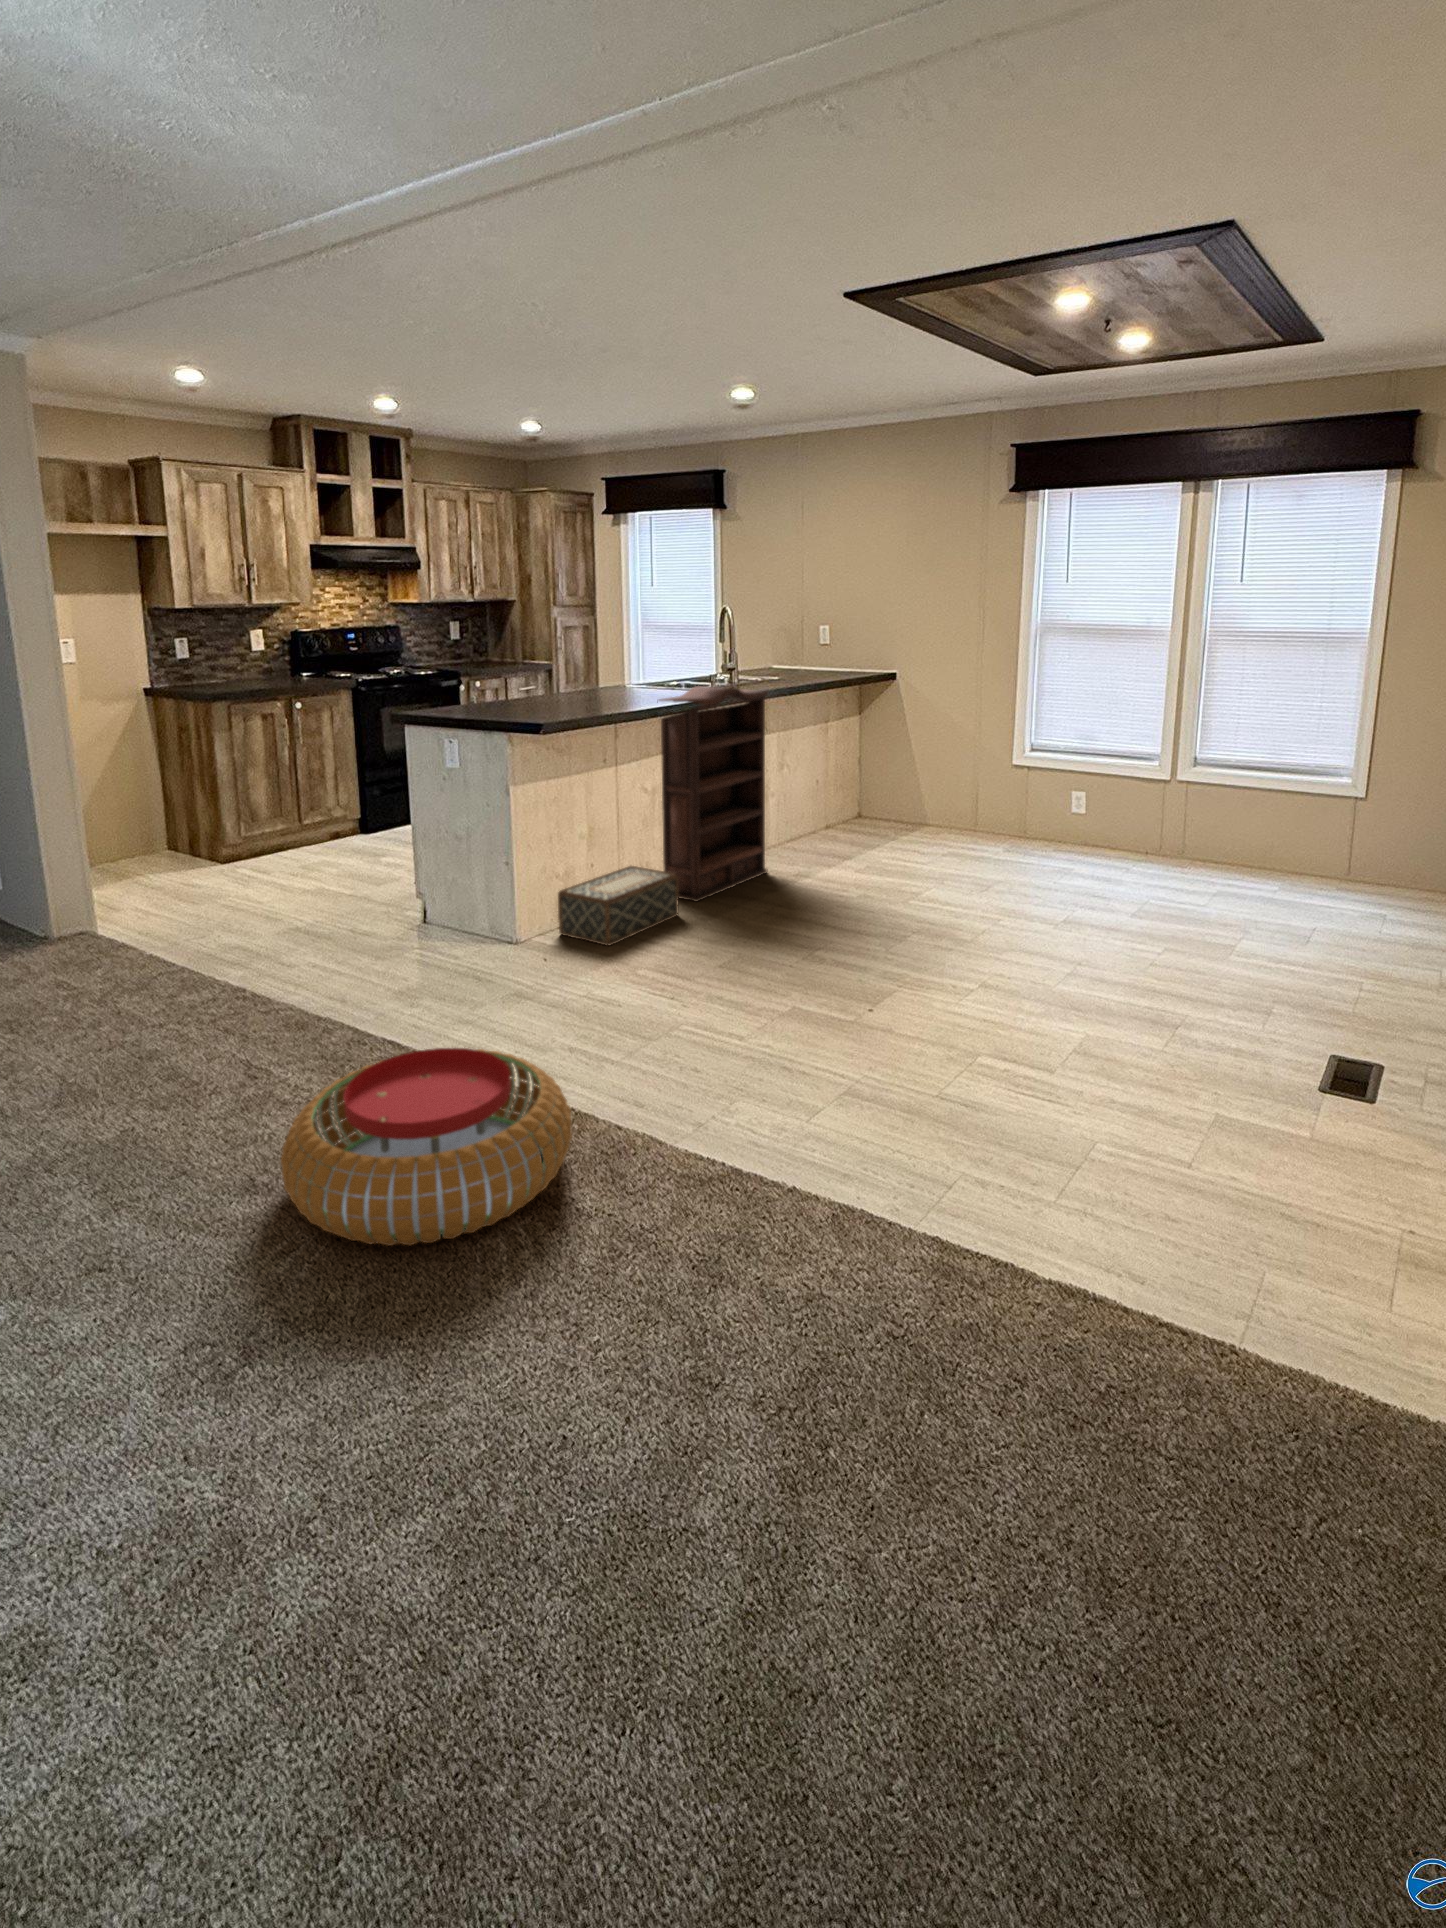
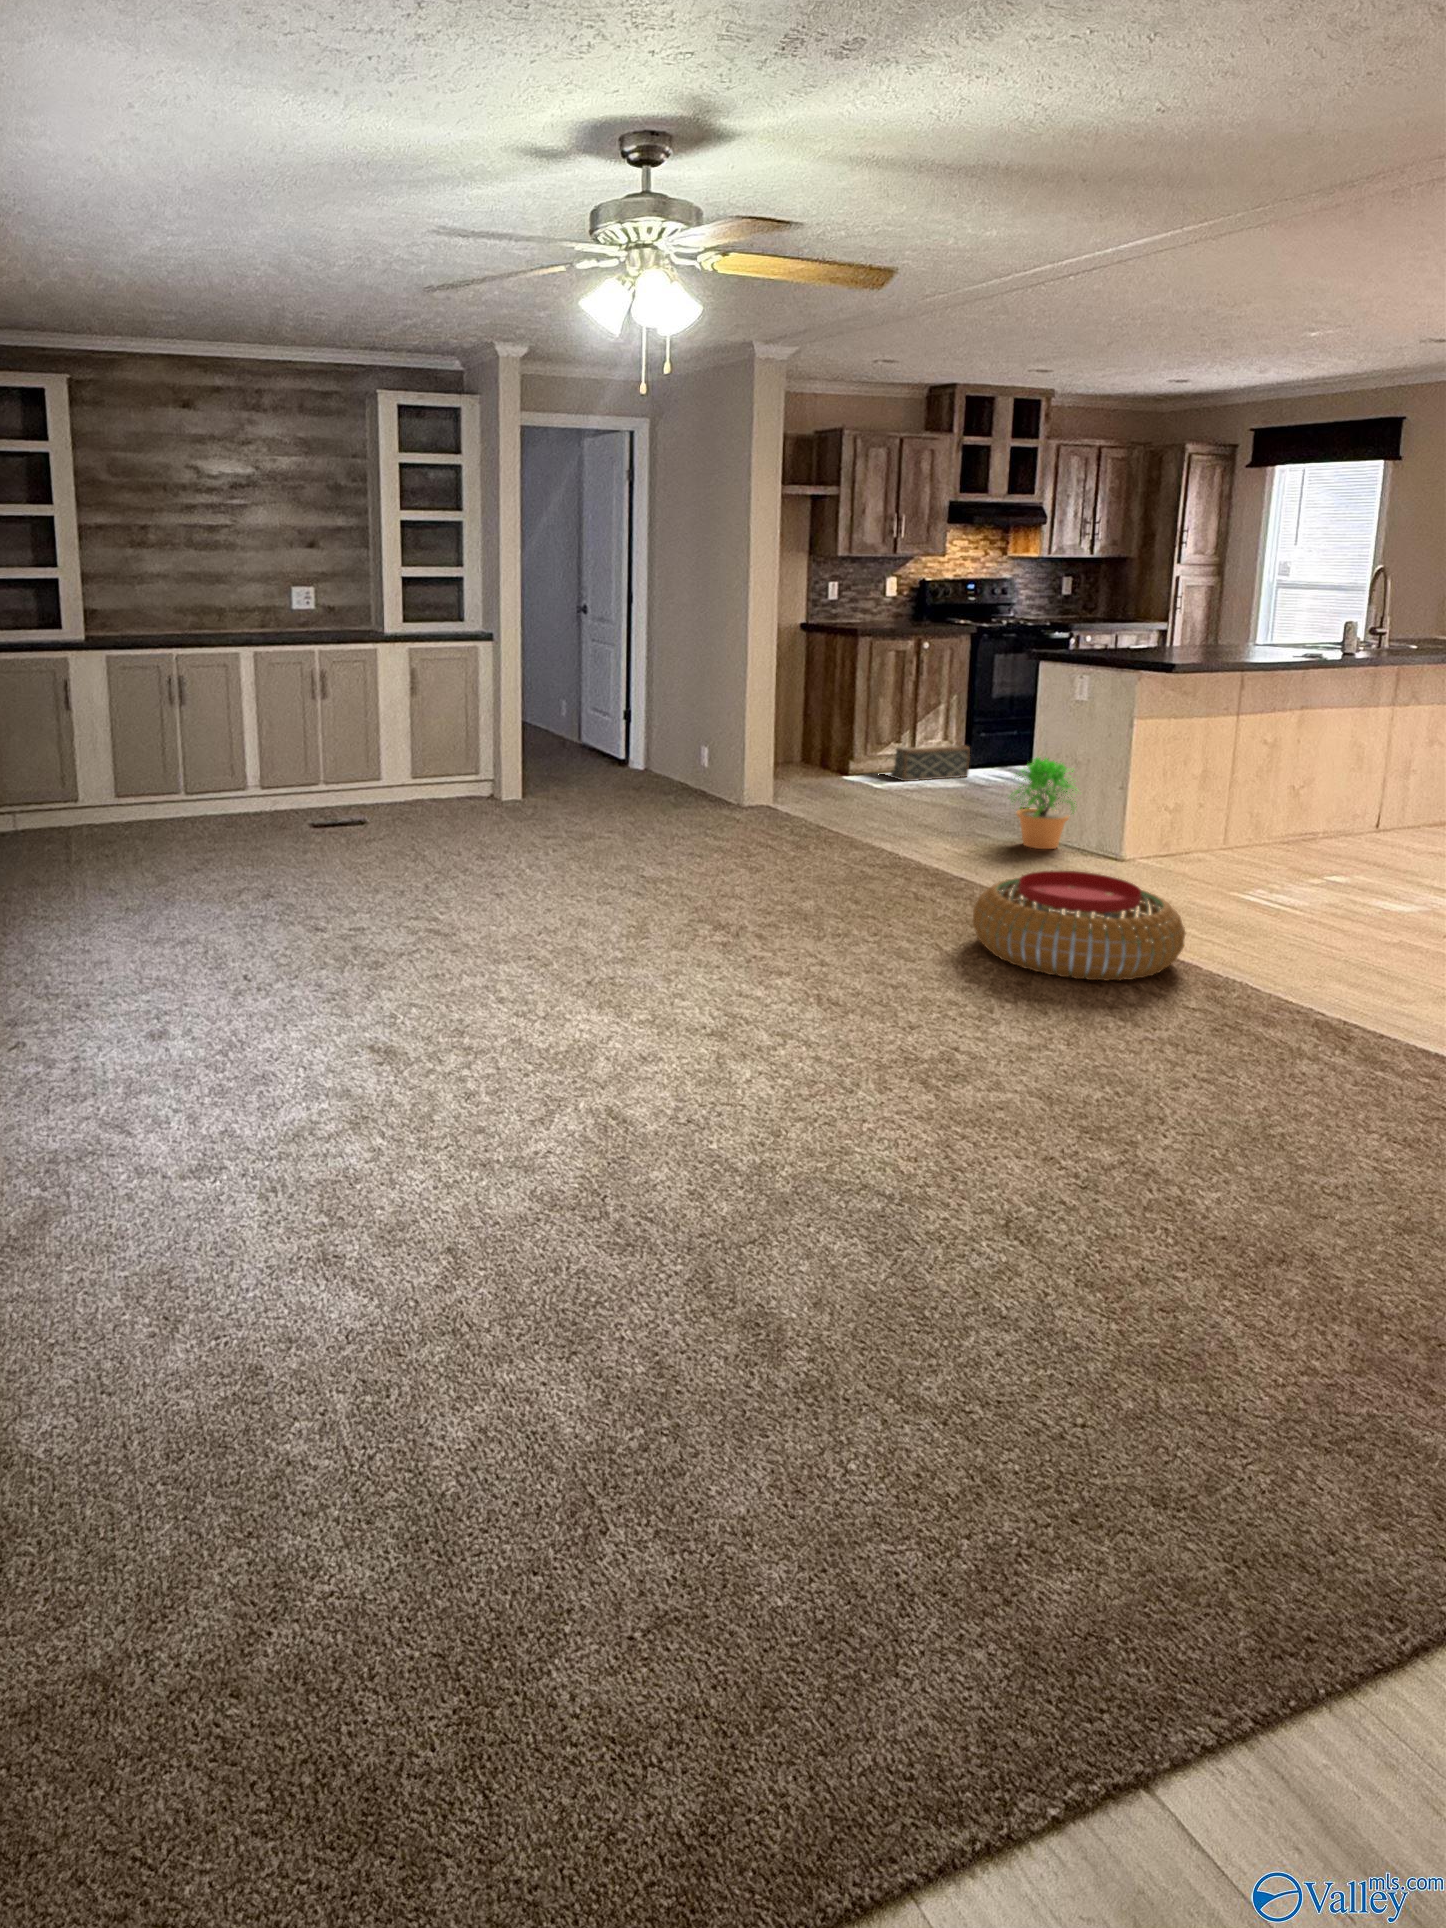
bookshelf: present [659,686,768,902] -> none [1271,641,1425,852]
potted plant: none [377,845,469,955] -> present [1010,758,1077,849]
woven basket: present [558,866,678,946] -> present [884,744,970,781]

